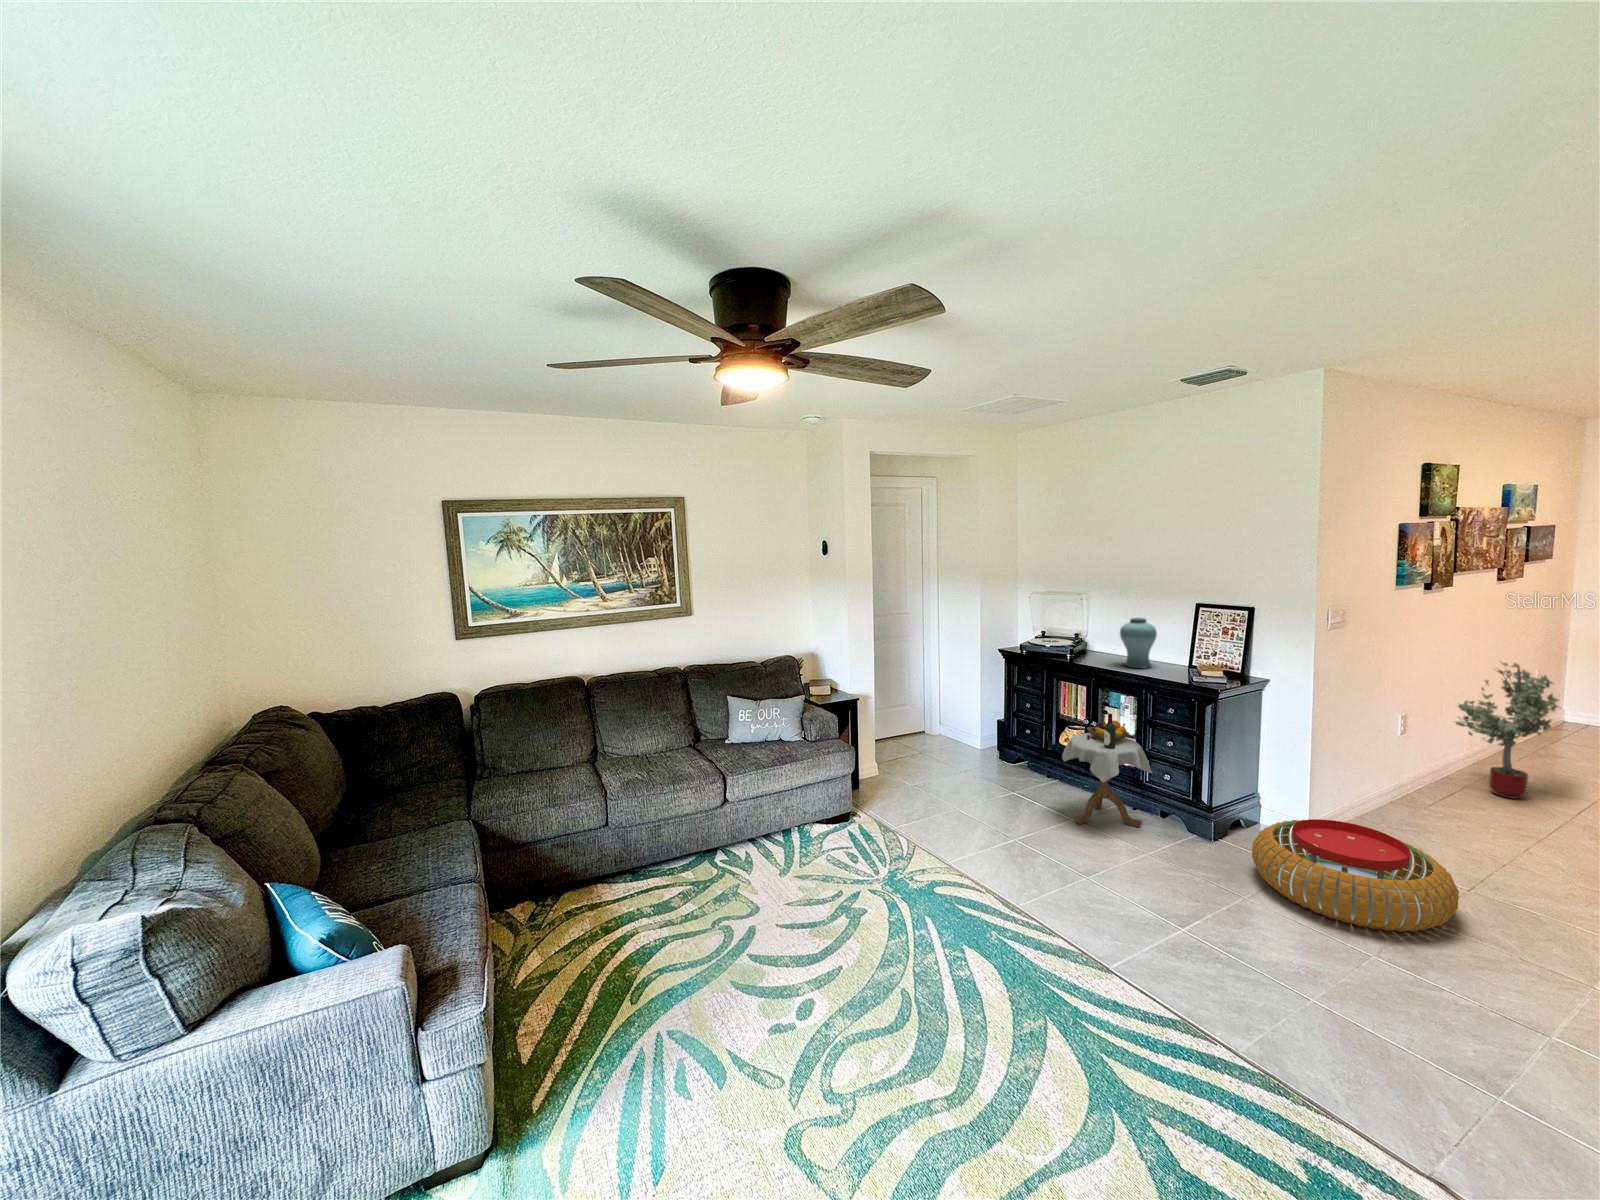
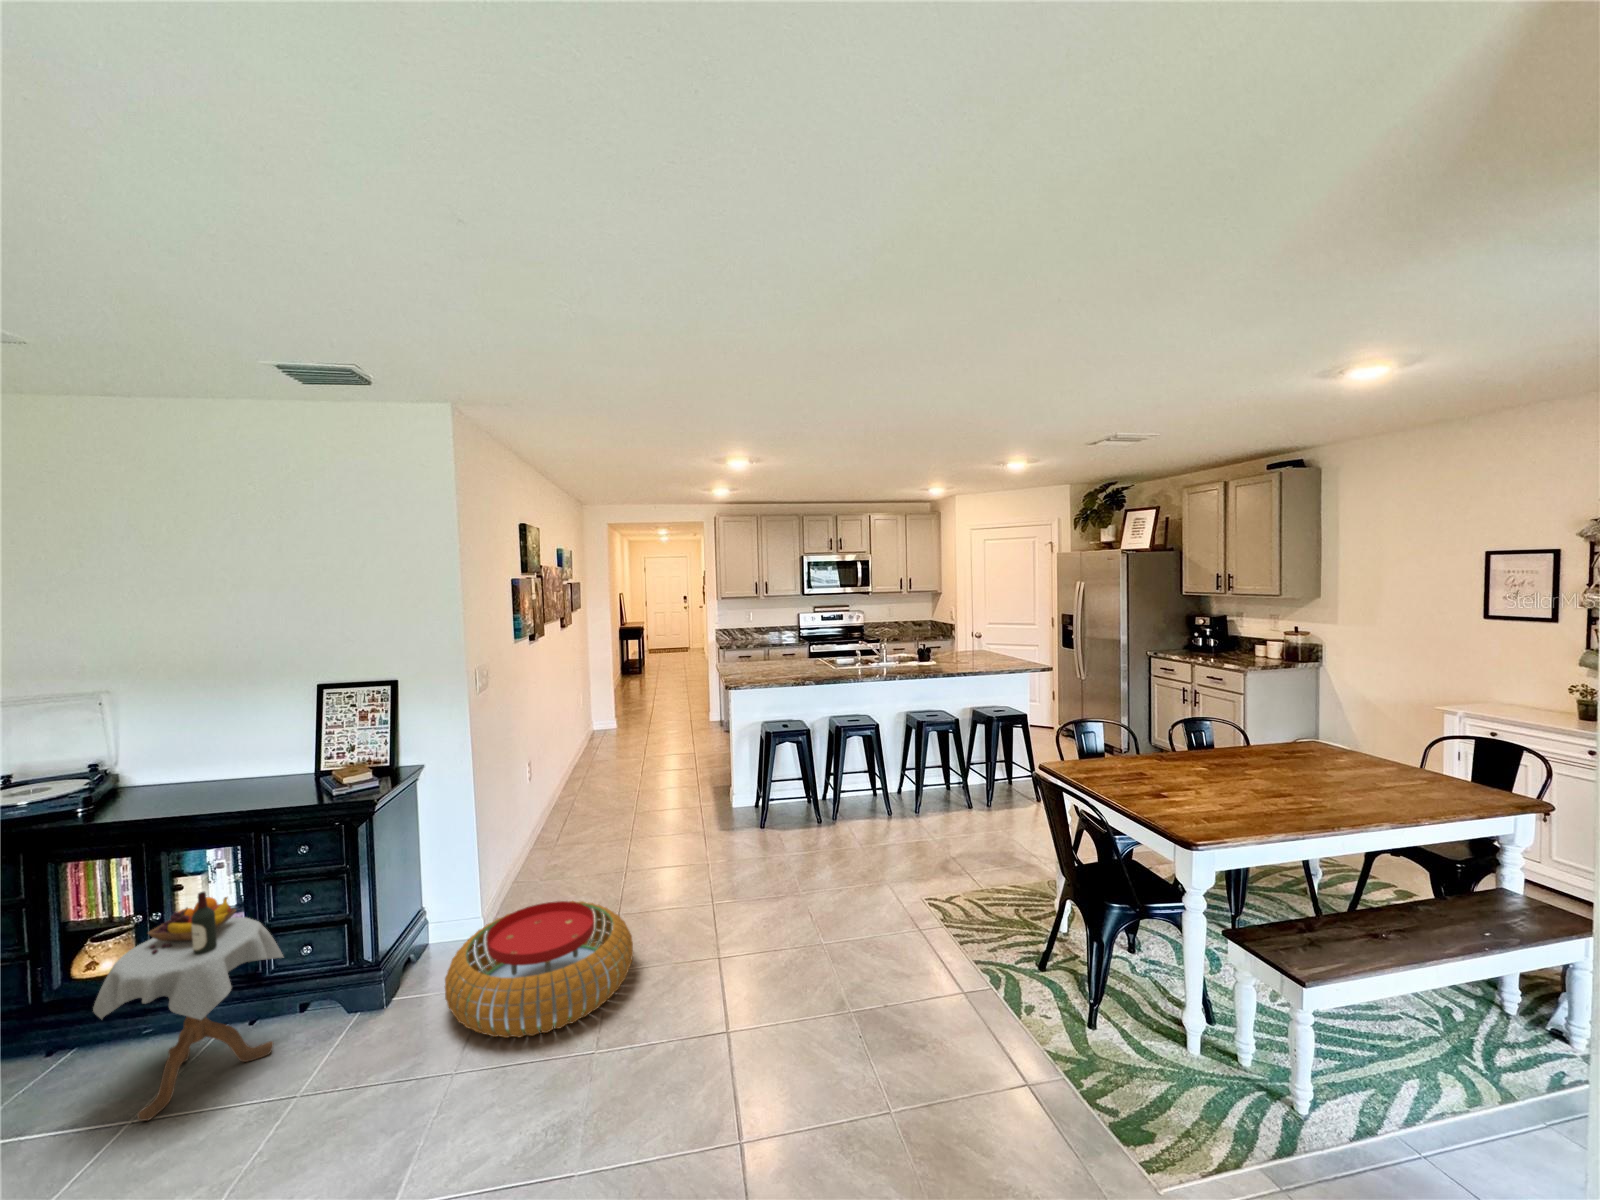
vase: present [1120,618,1157,668] -> none [194,717,262,800]
potted tree: present [1456,663,1561,799] -> none [555,698,616,816]

